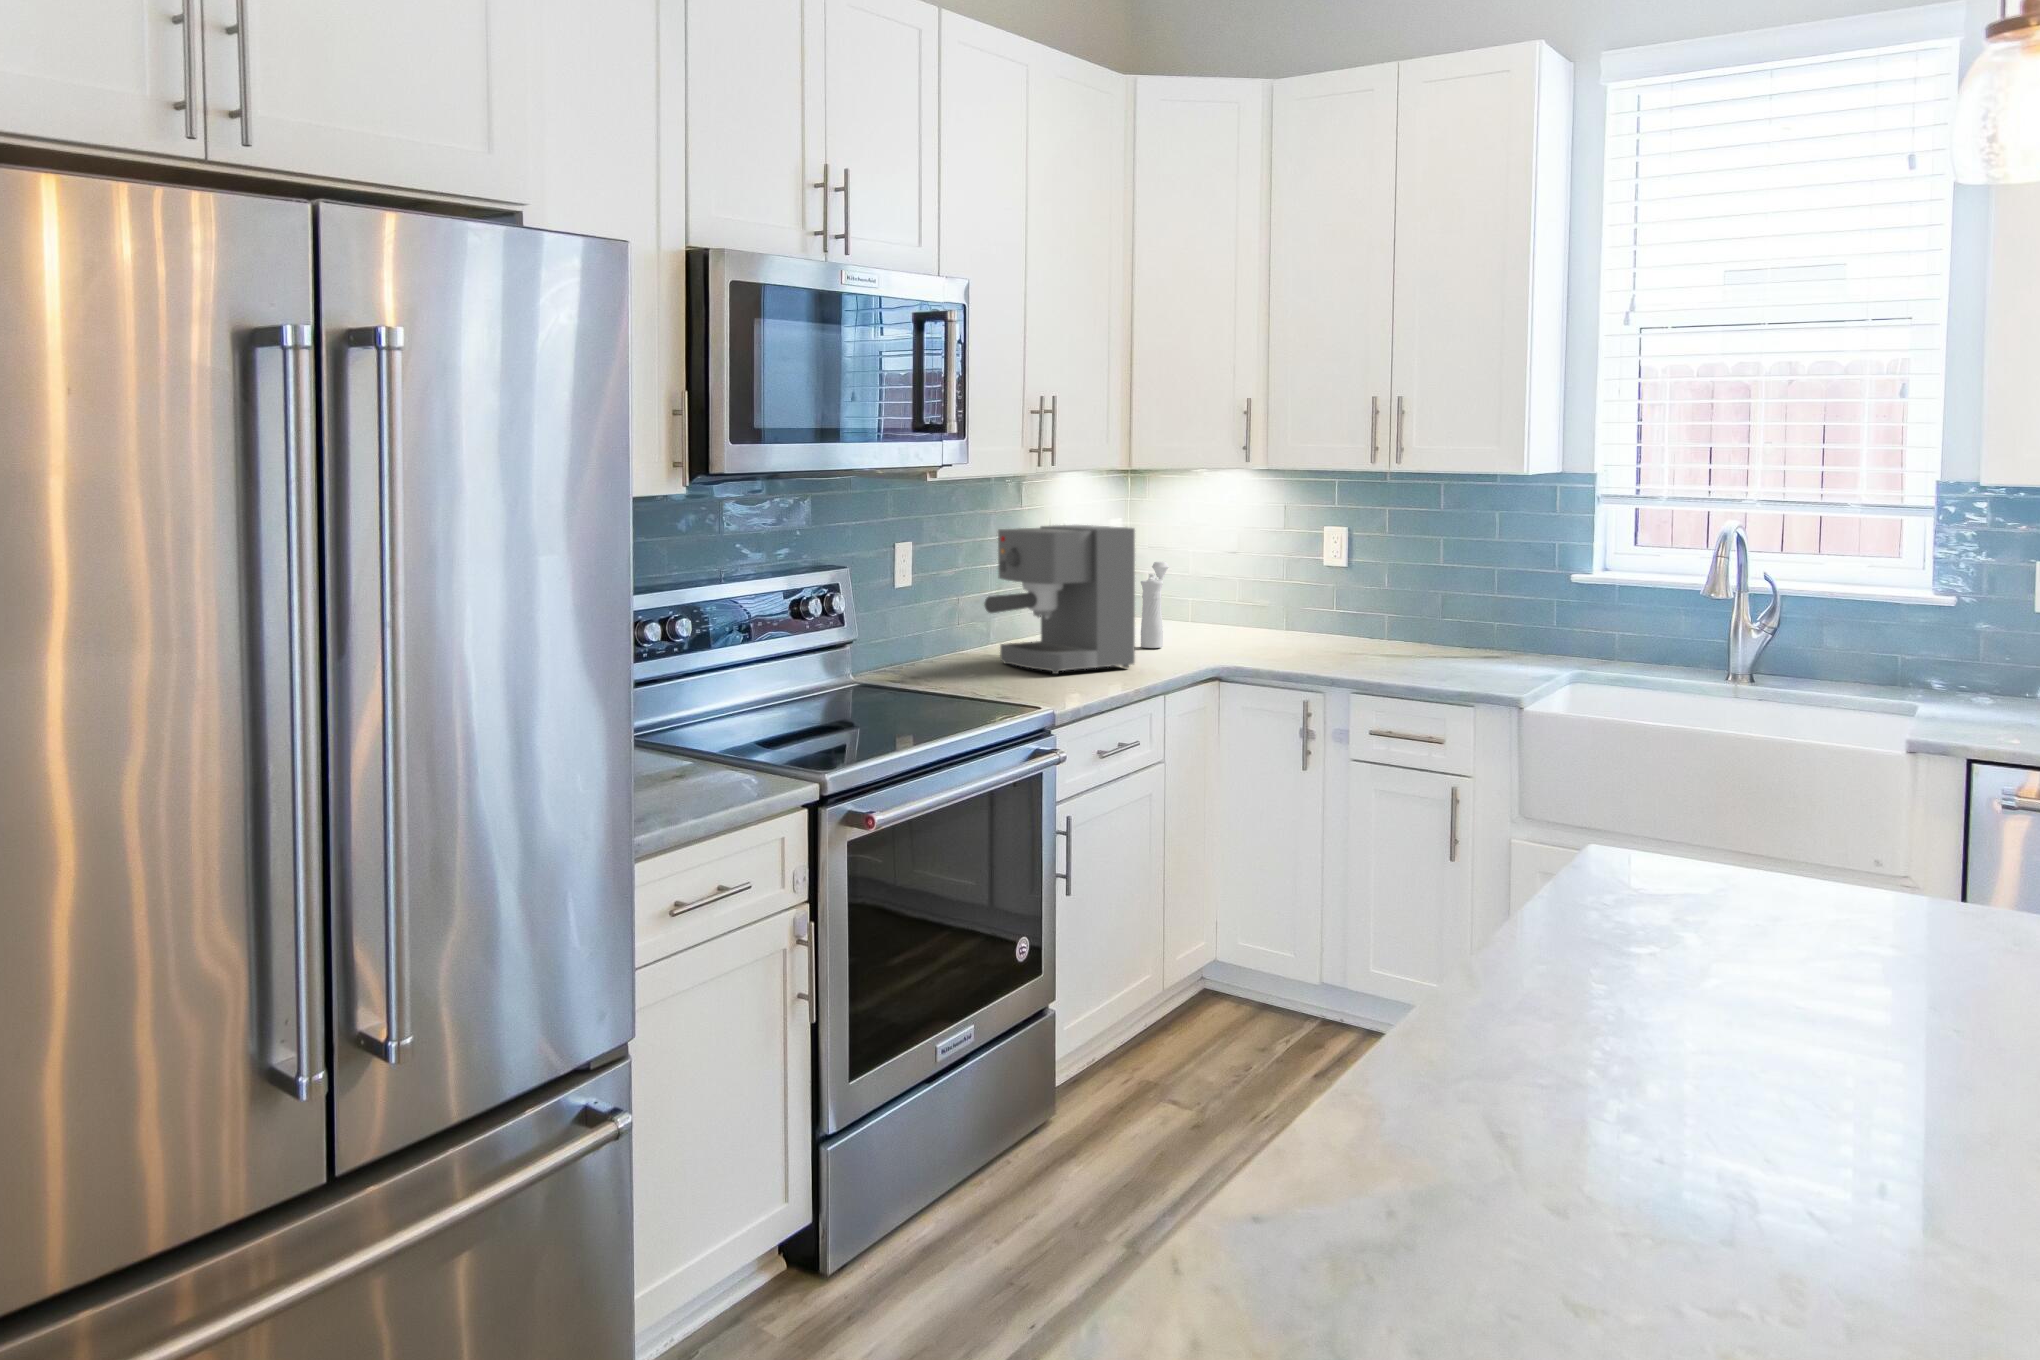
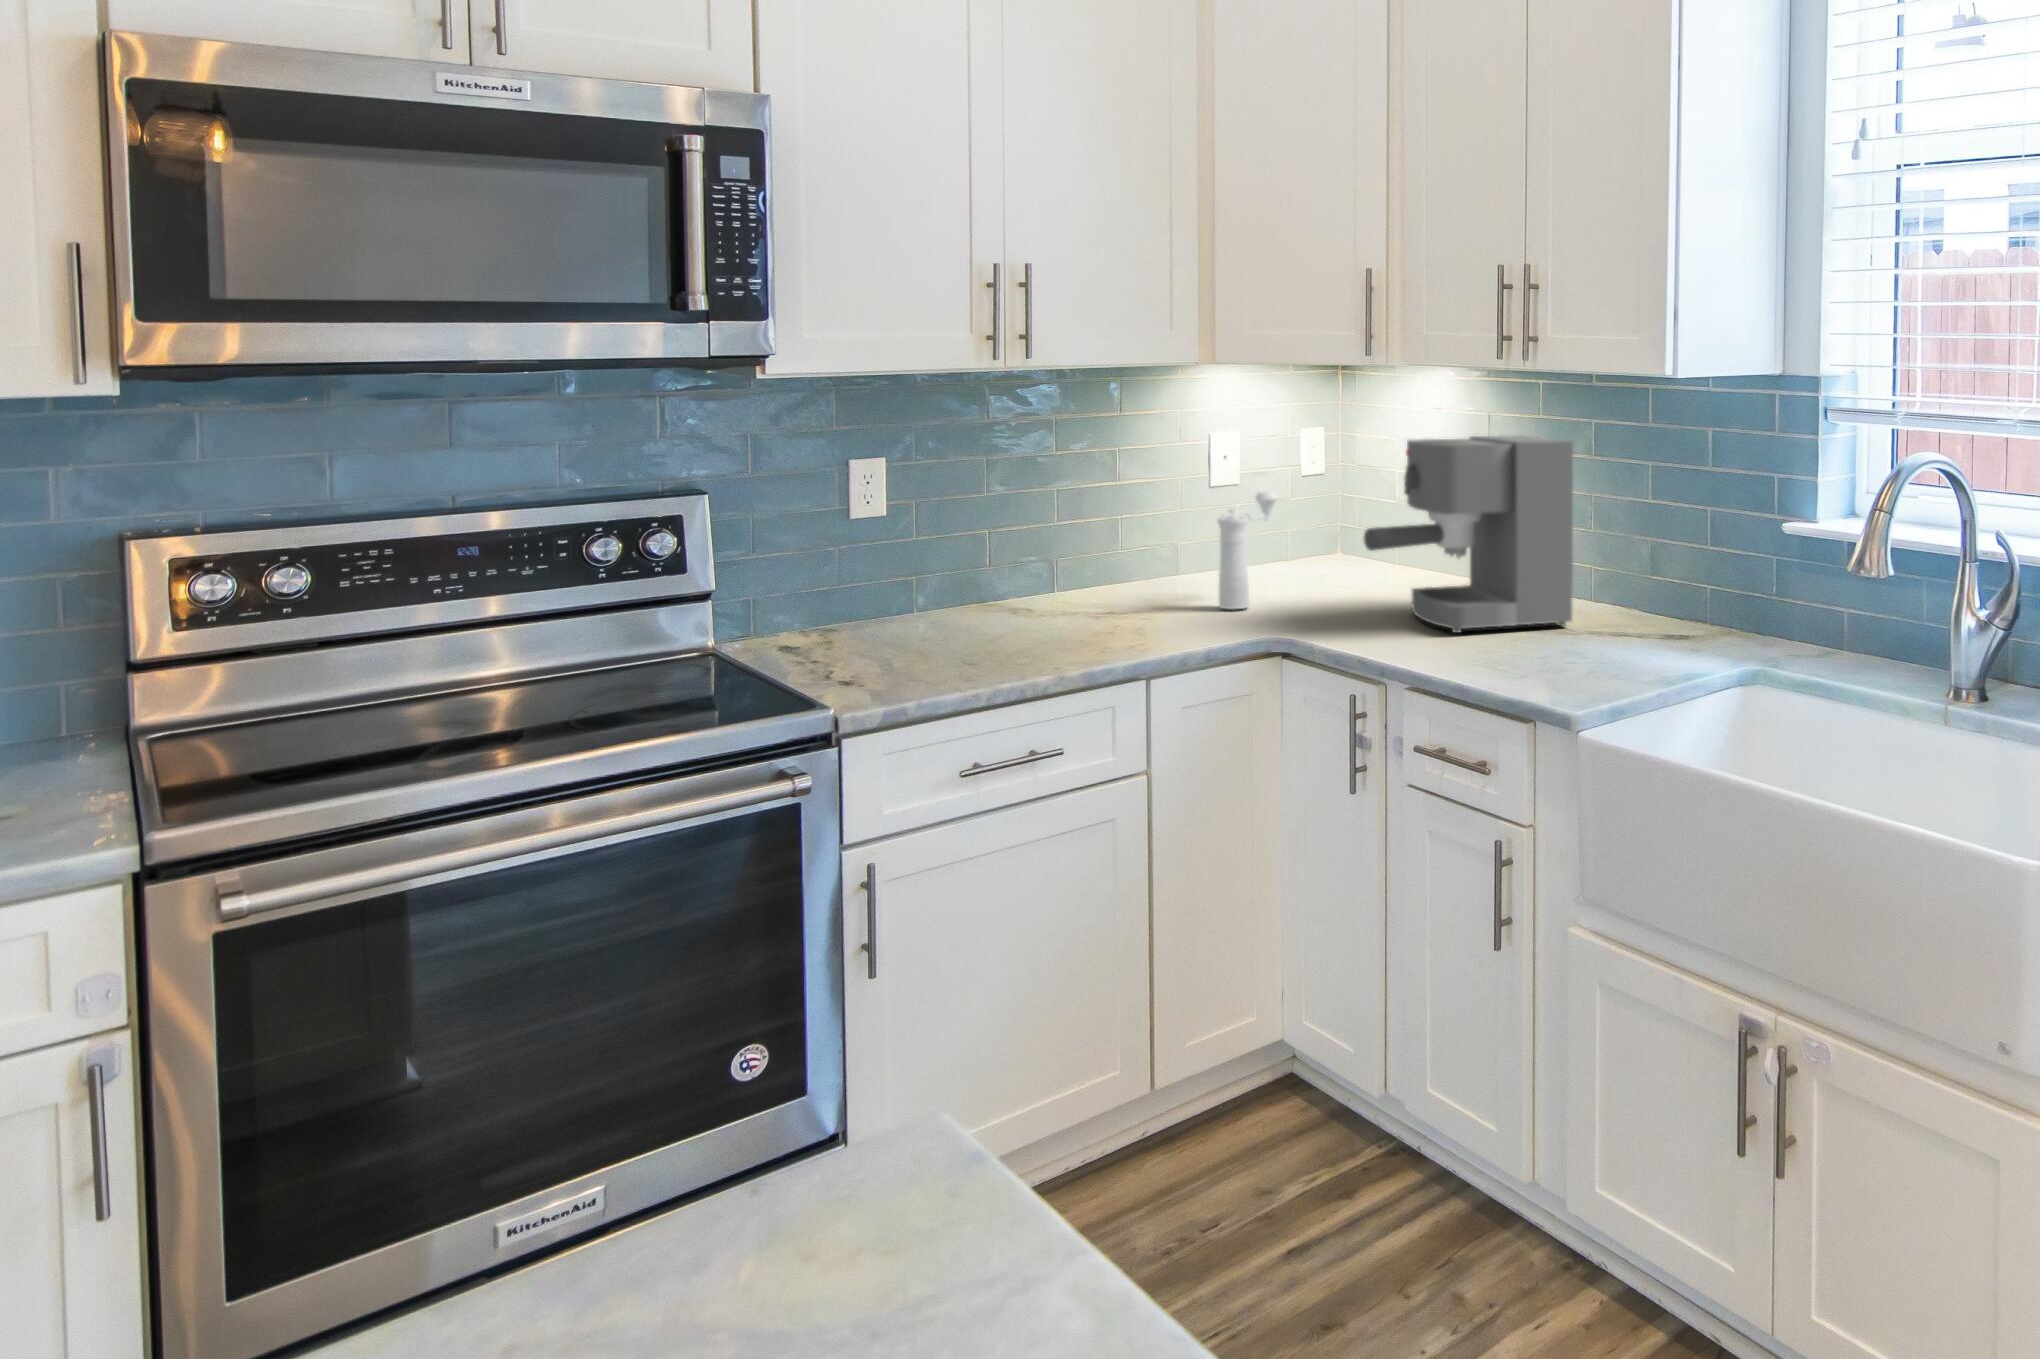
coffee maker: present [984,525,1135,674] -> present [1364,435,1573,633]

